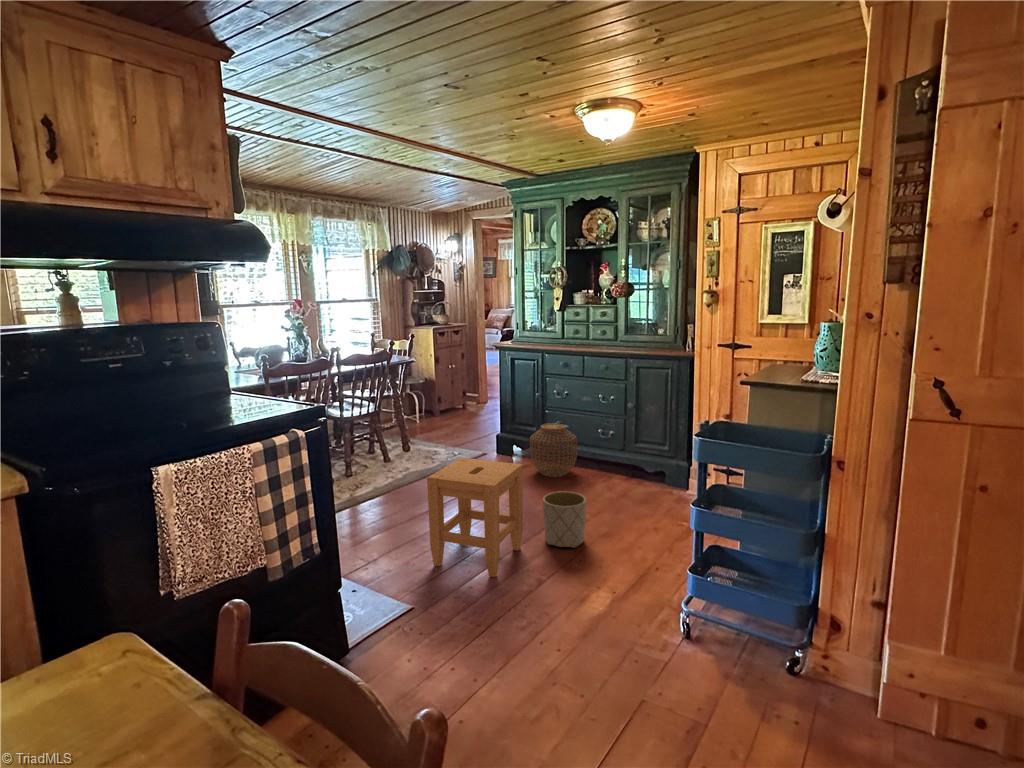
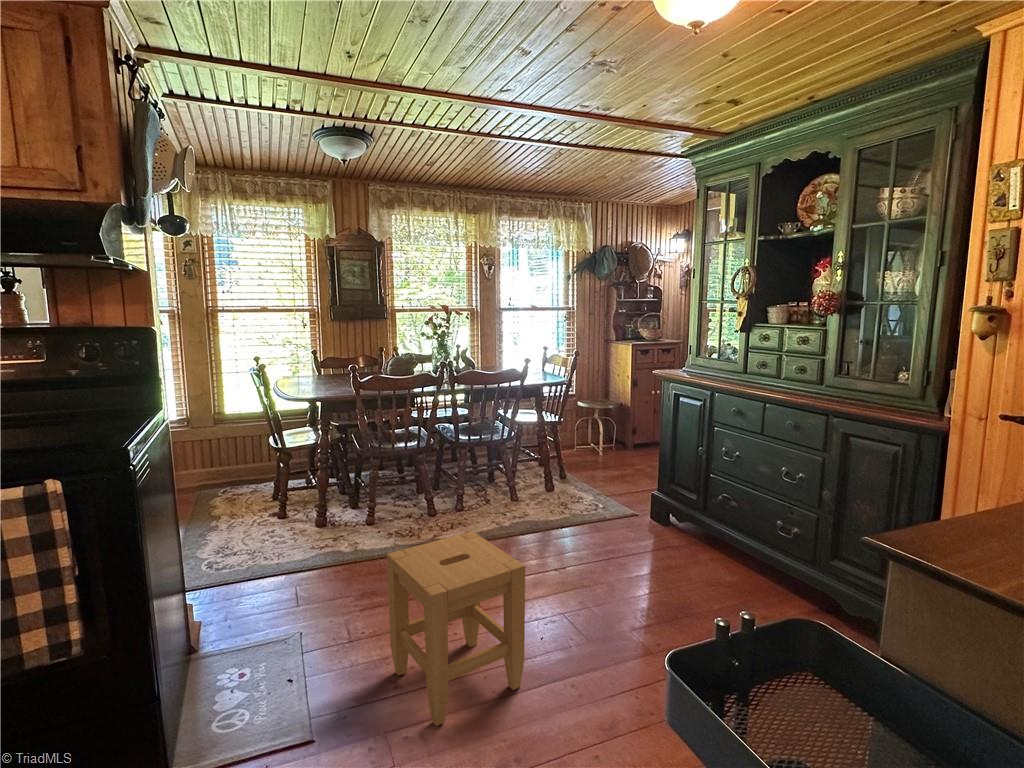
woven basket: present [530,423,577,477] -> none [658,494,731,577]
planter: present [543,491,586,548] -> none [559,616,629,720]

